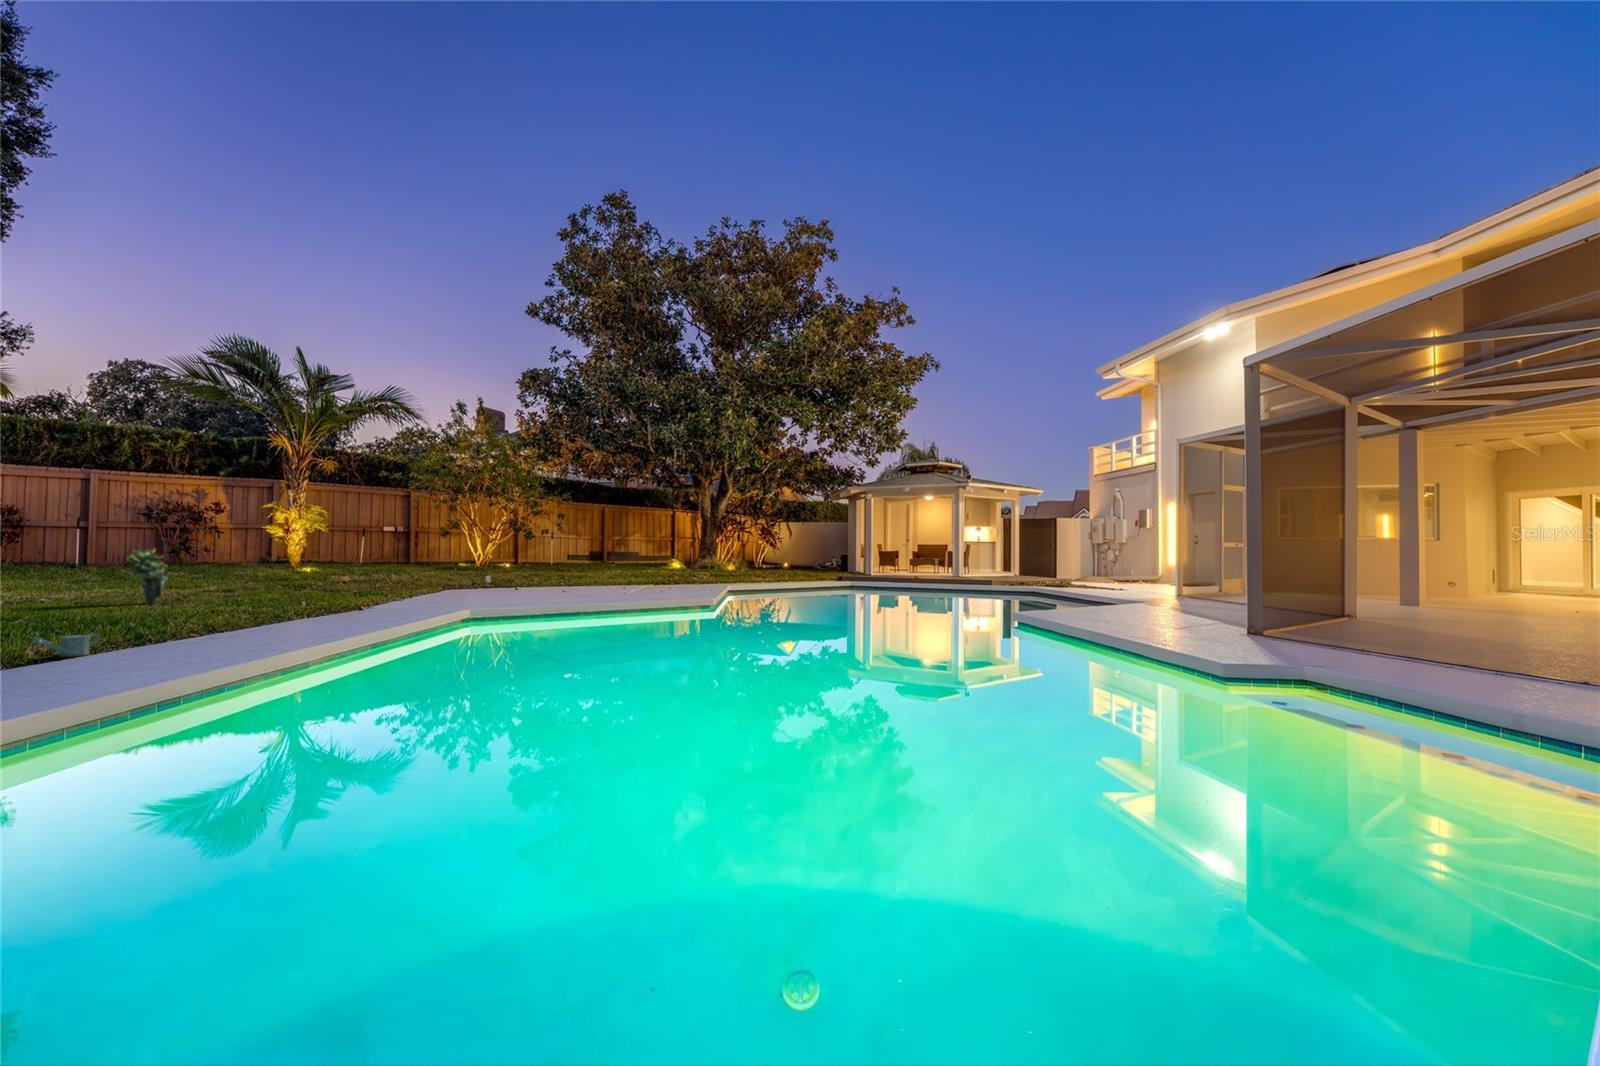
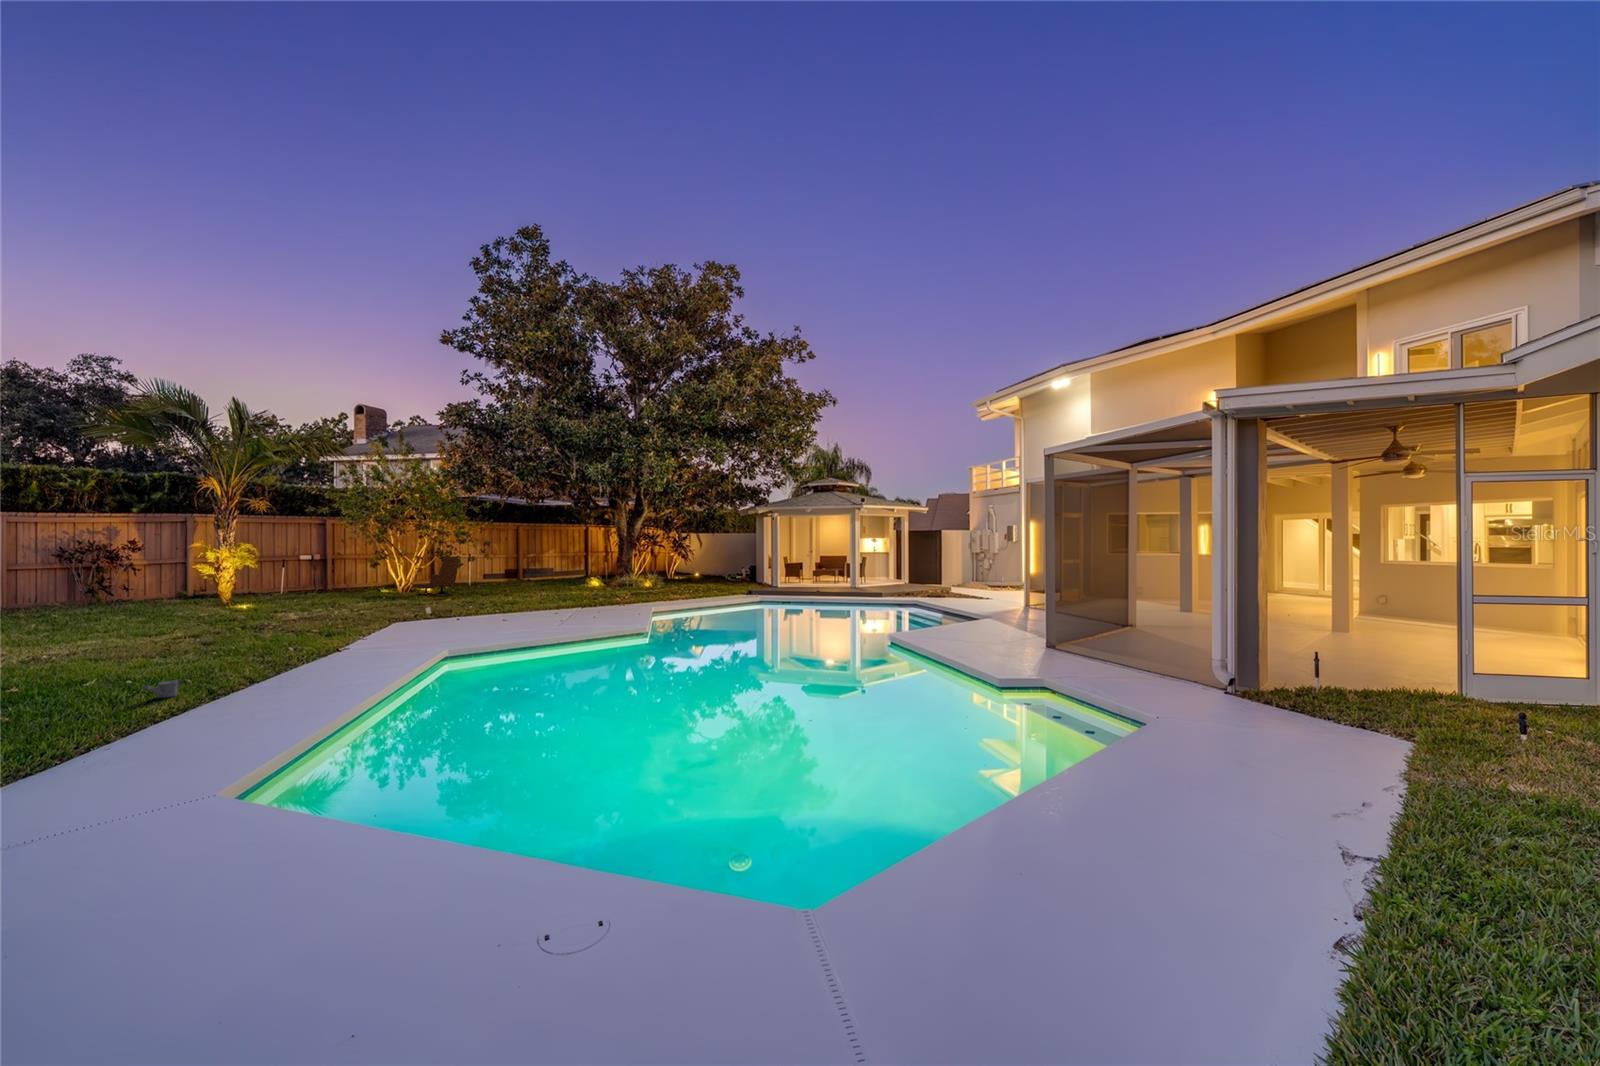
lounge chair: none [493,531,534,572] -> present [417,557,459,596]
potted plant: present [127,550,171,603] -> none [117,599,157,648]

